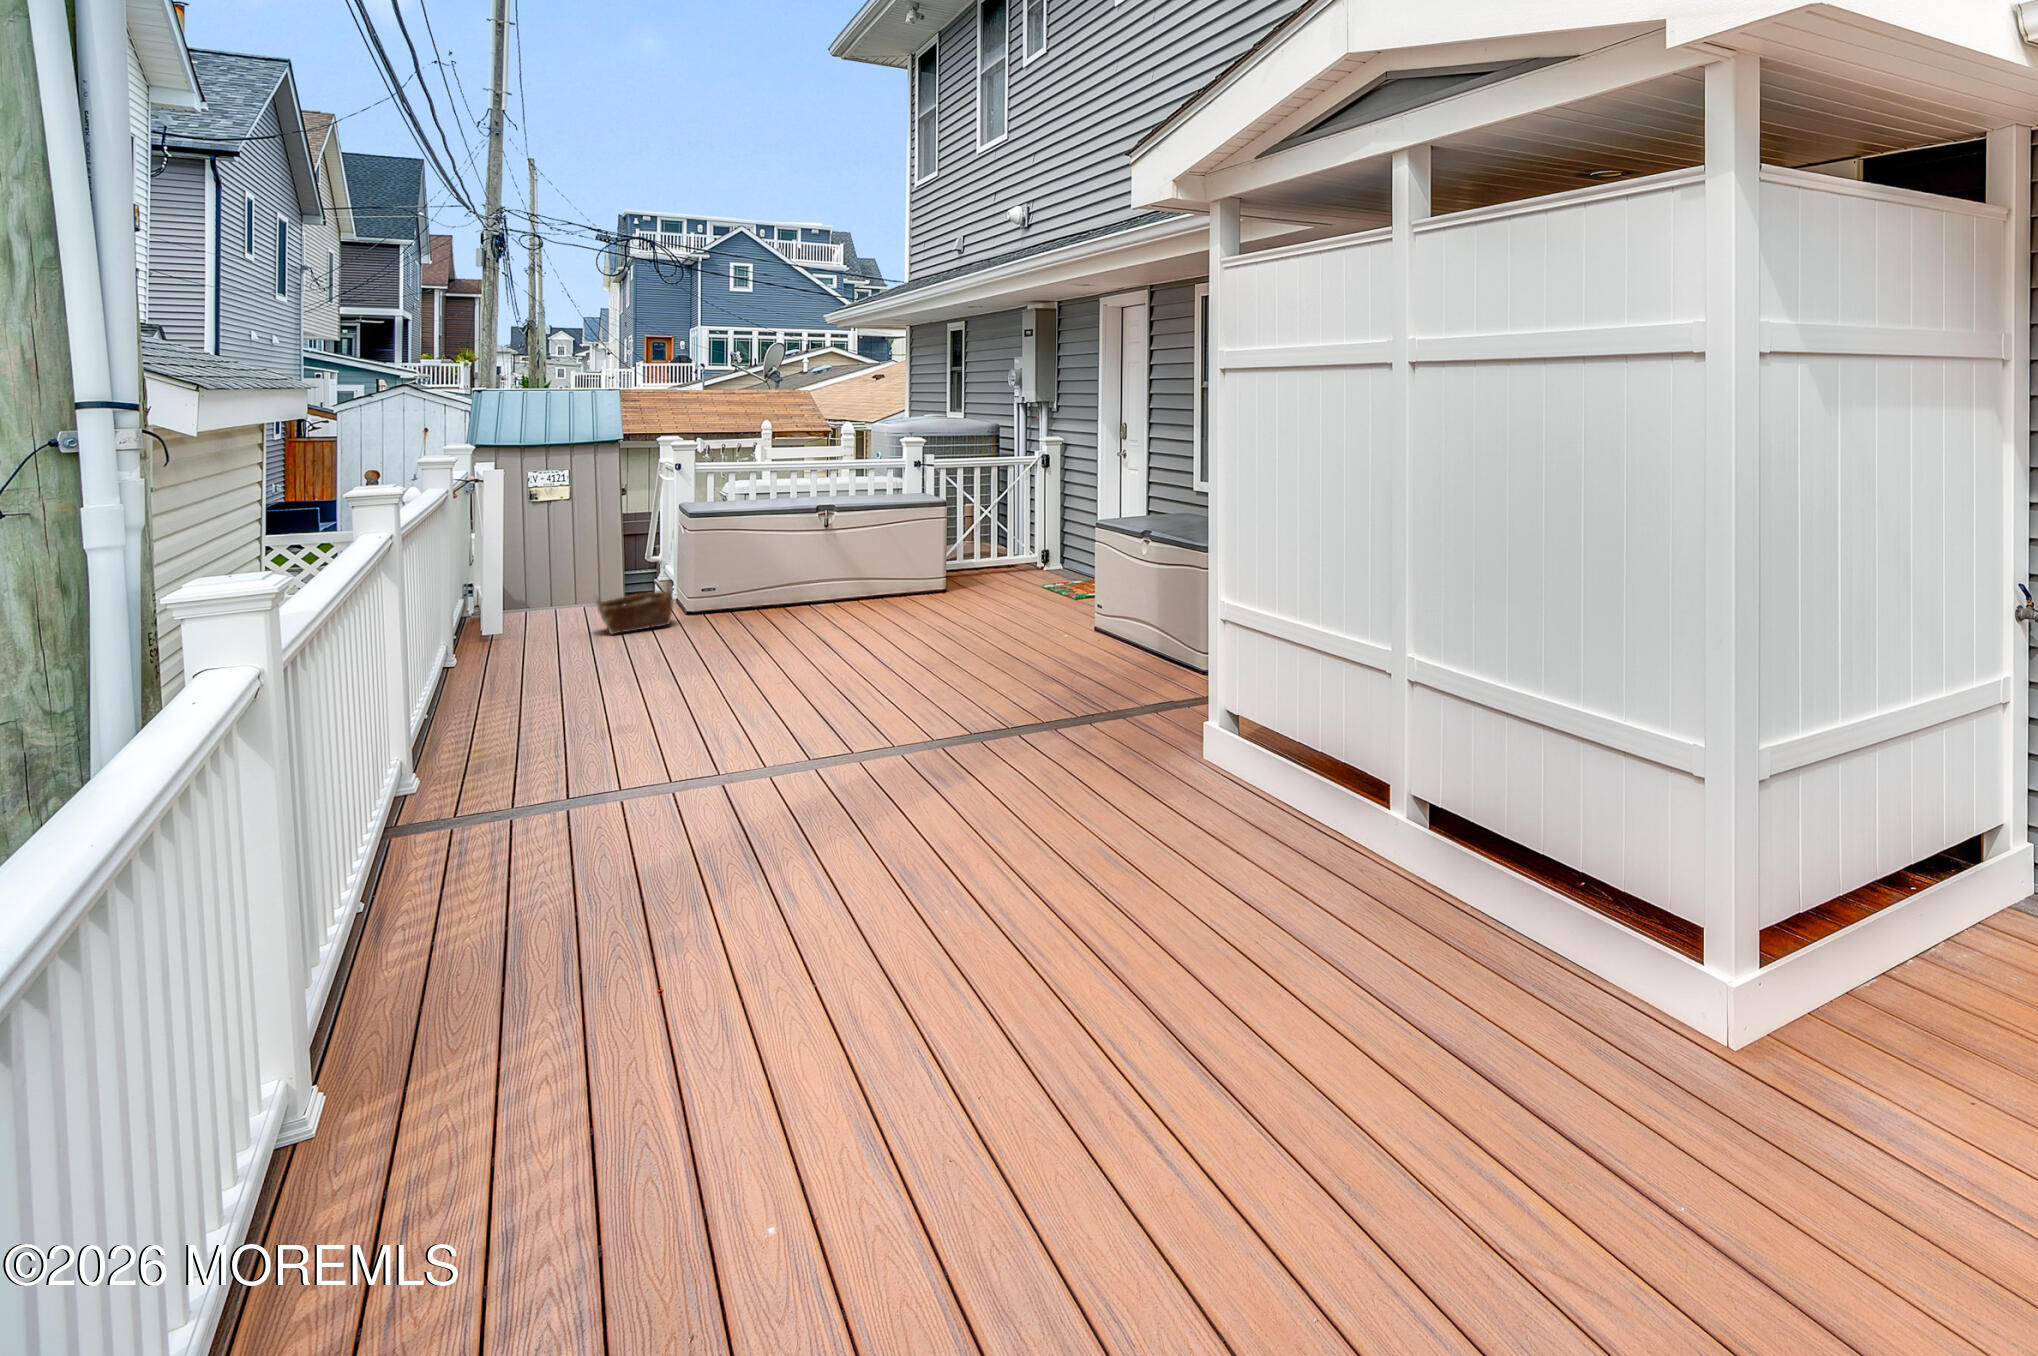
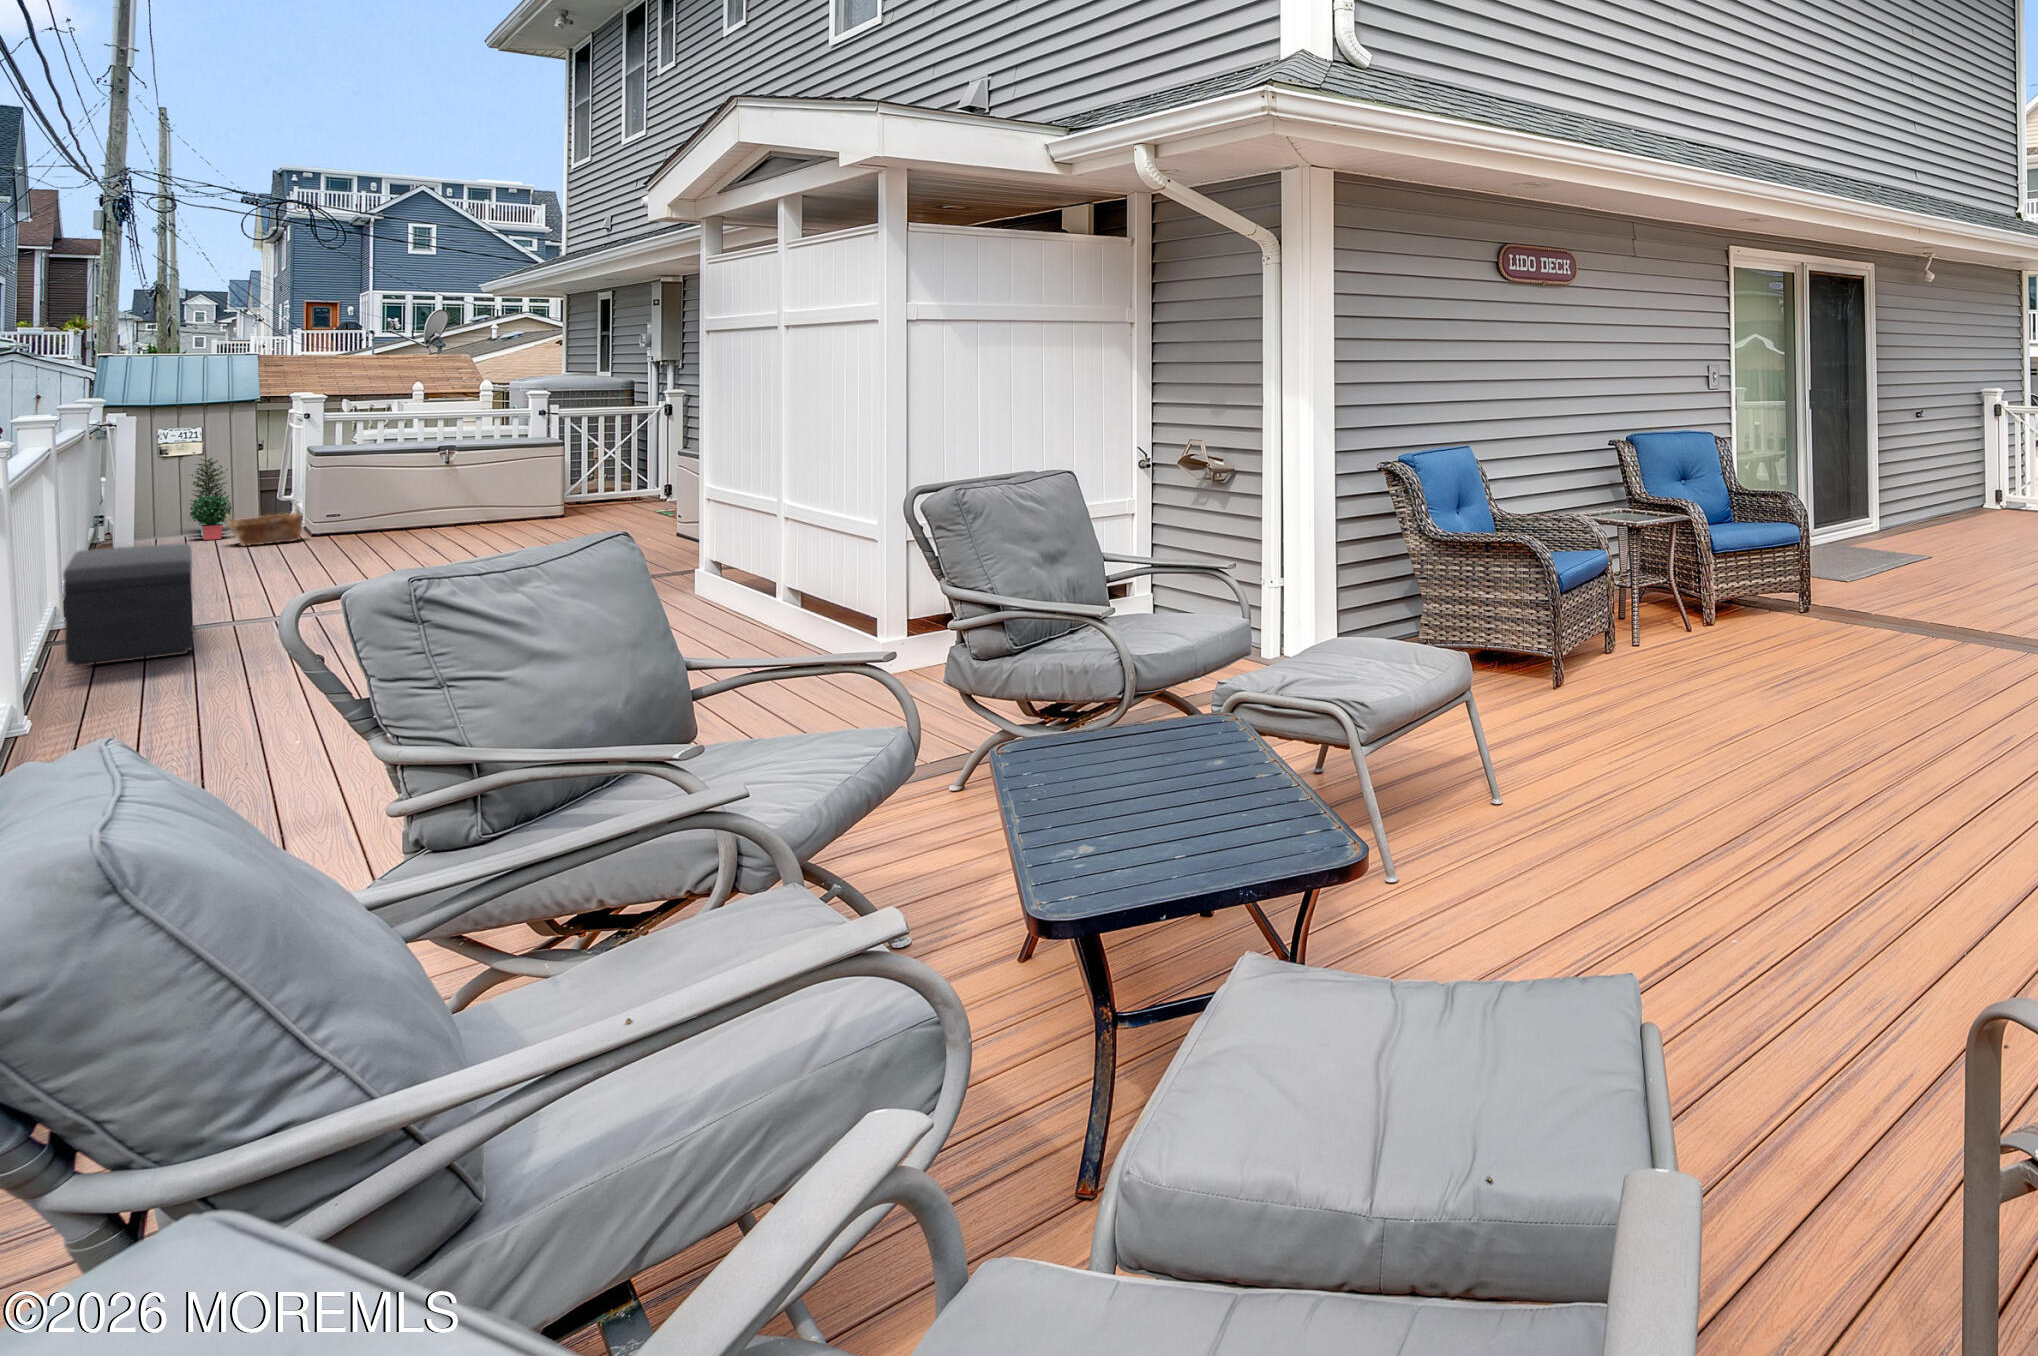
potted plant: none [554,522,603,623] -> present [190,458,232,540]
storage bench: none [399,686,570,916] -> present [63,543,194,667]

